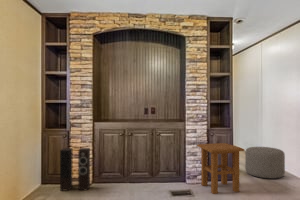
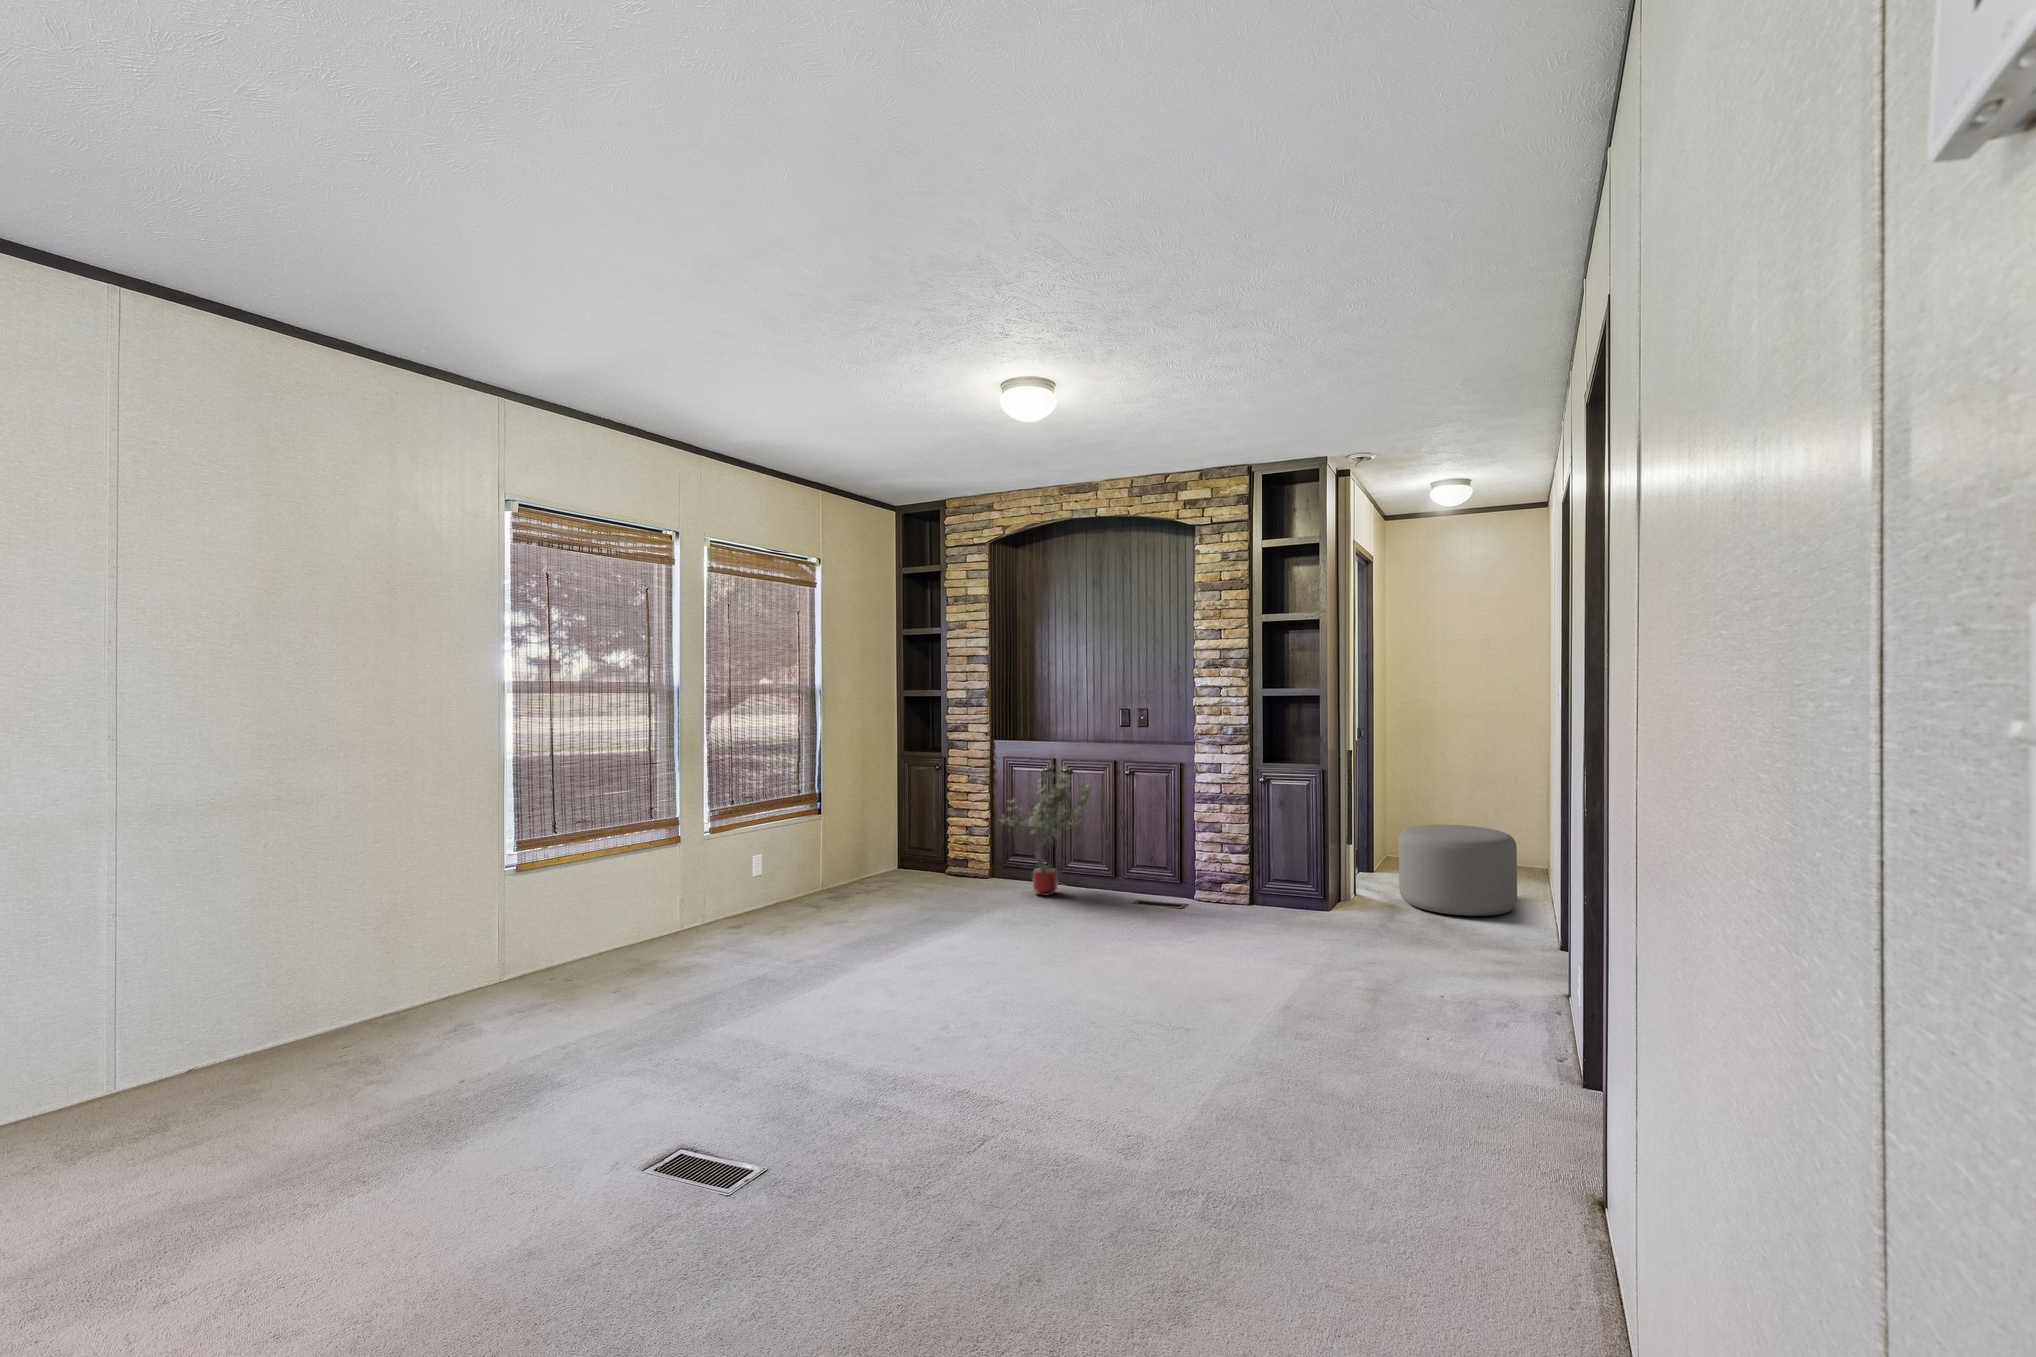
potted tree: none [104,132,151,192] -> present [1000,766,1092,896]
side table: present [197,143,244,194] -> none [1212,801,1306,926]
speaker: present [60,148,90,191] -> none [919,793,982,884]

